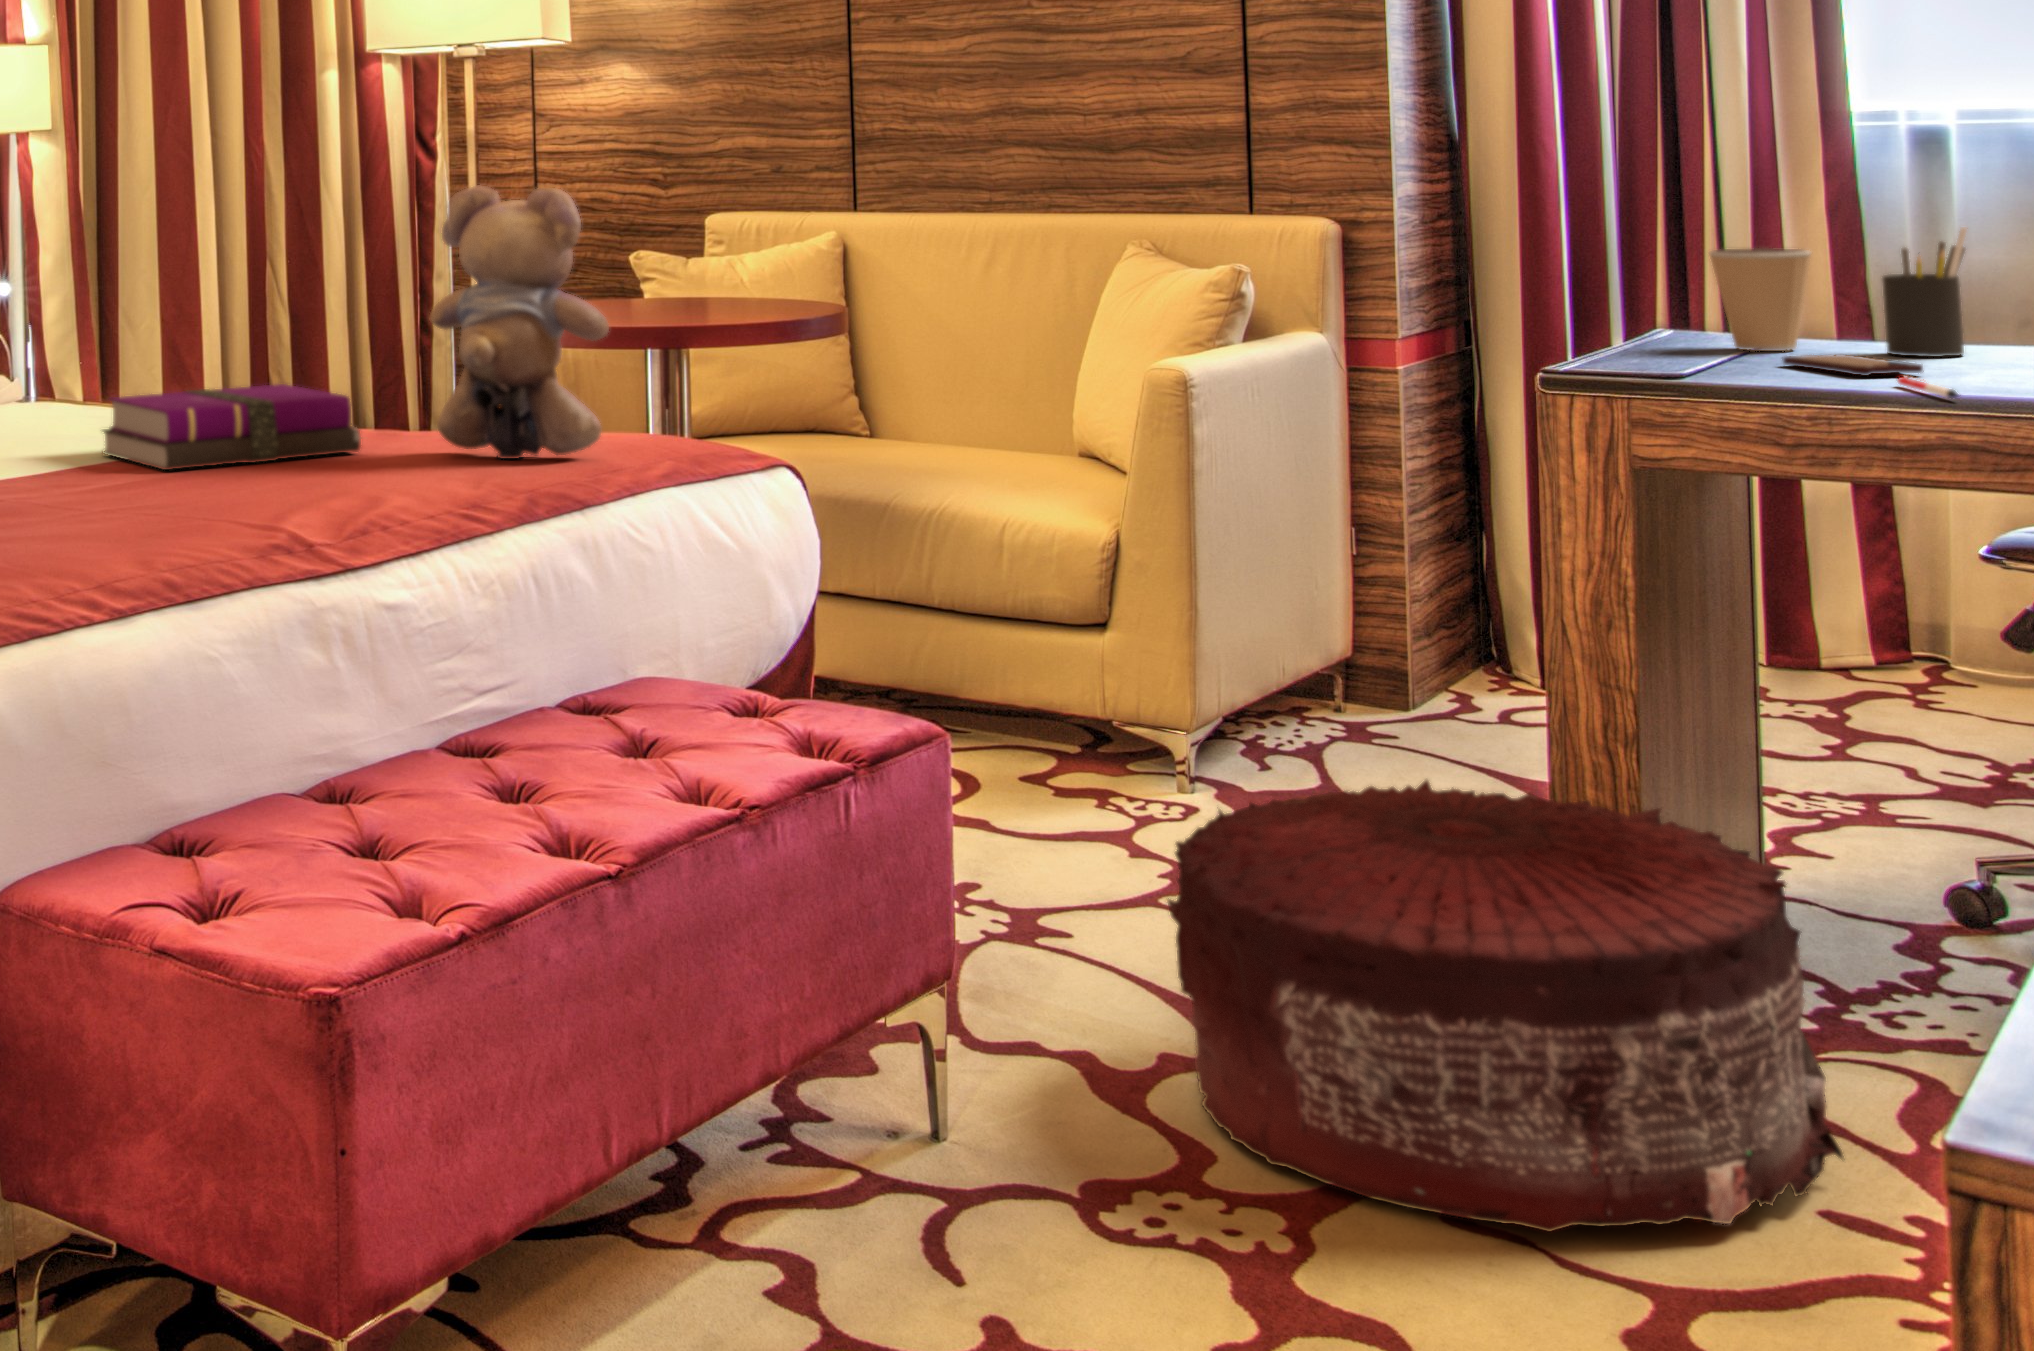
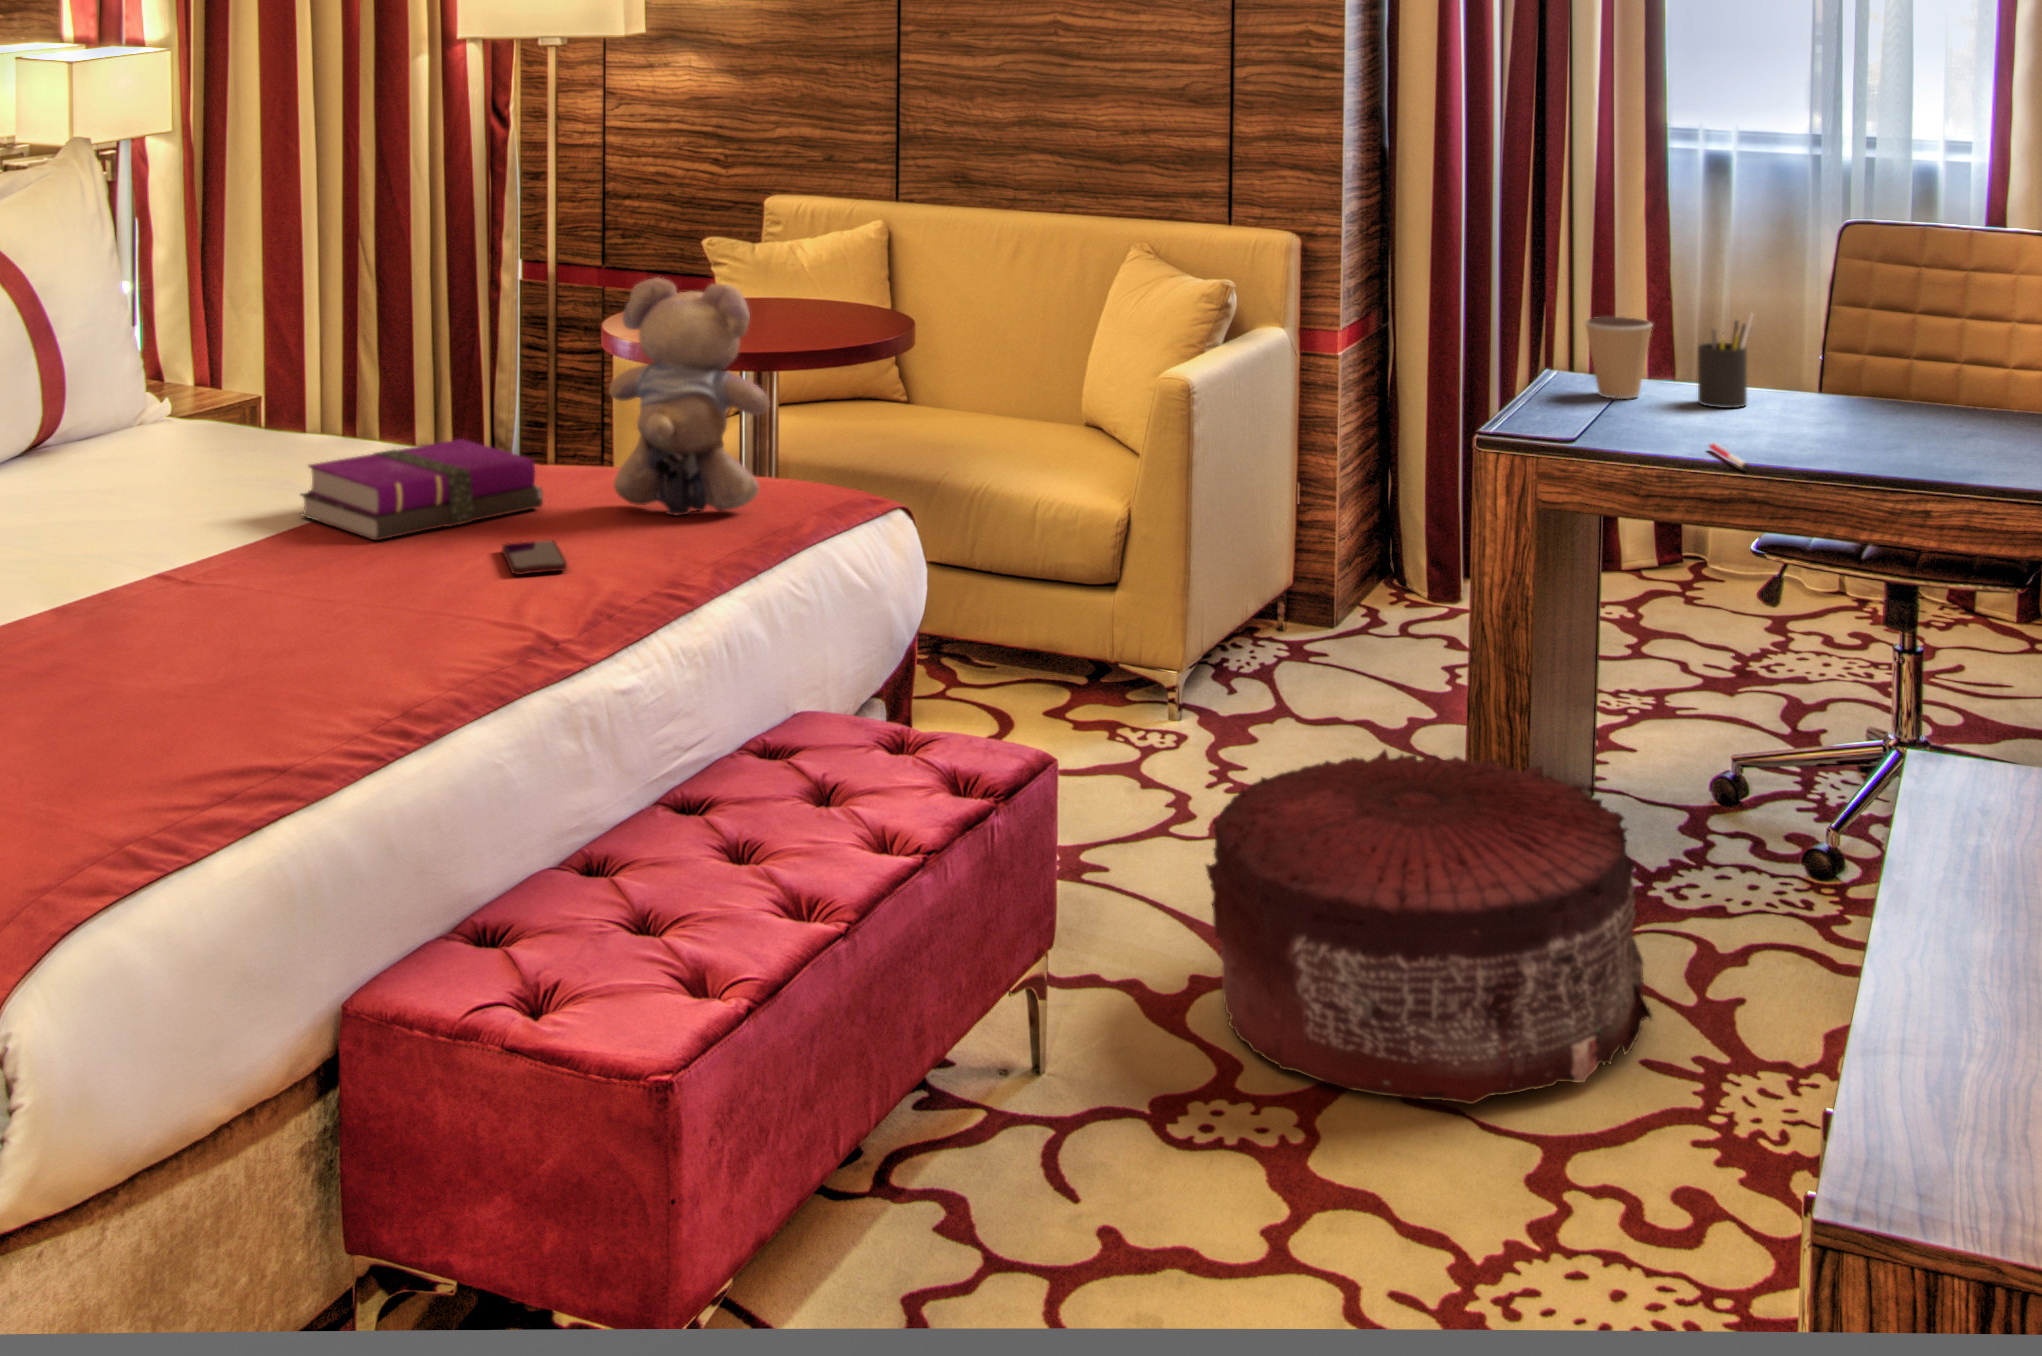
smartphone: present [1782,355,1923,376] -> present [502,540,567,575]

